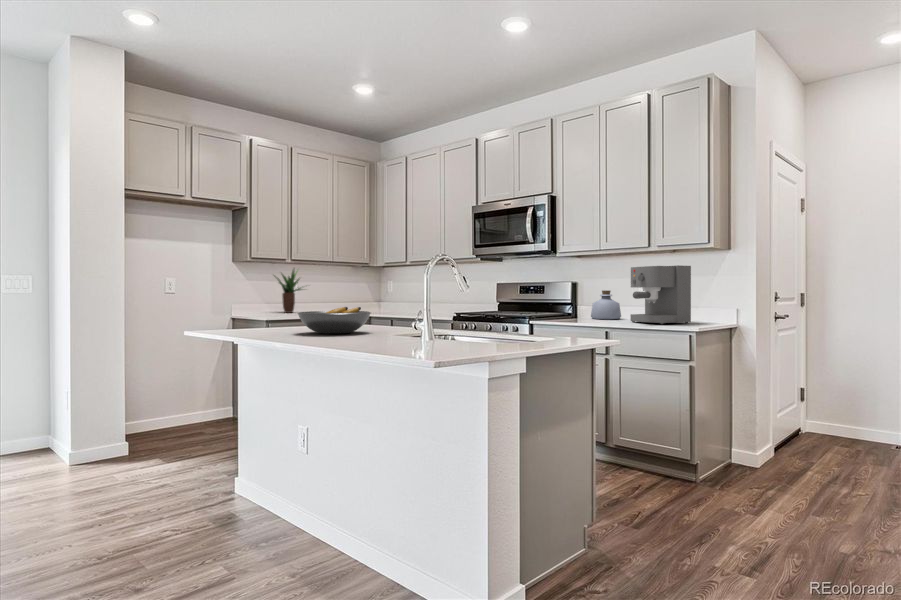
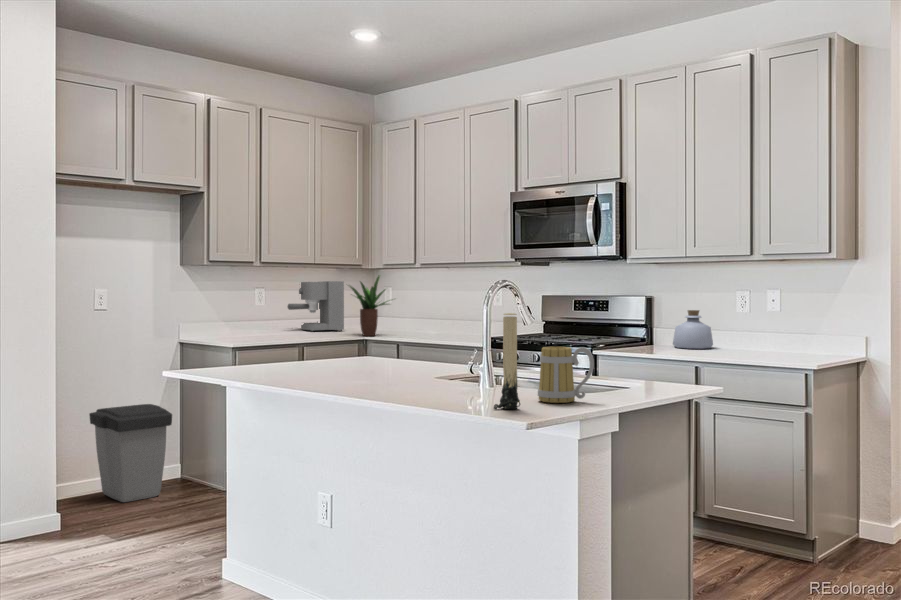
coffee maker: present [630,265,691,324] -> present [288,281,344,331]
potted plant: present [275,270,302,313] -> present [350,275,390,336]
candle: none [416,274,439,354] -> present [494,313,520,409]
mug: none [458,305,504,350] -> present [538,347,594,403]
fruit bowl: present [298,307,371,334] -> none [310,340,403,374]
trash can: none [161,363,221,435] -> present [89,404,172,502]

